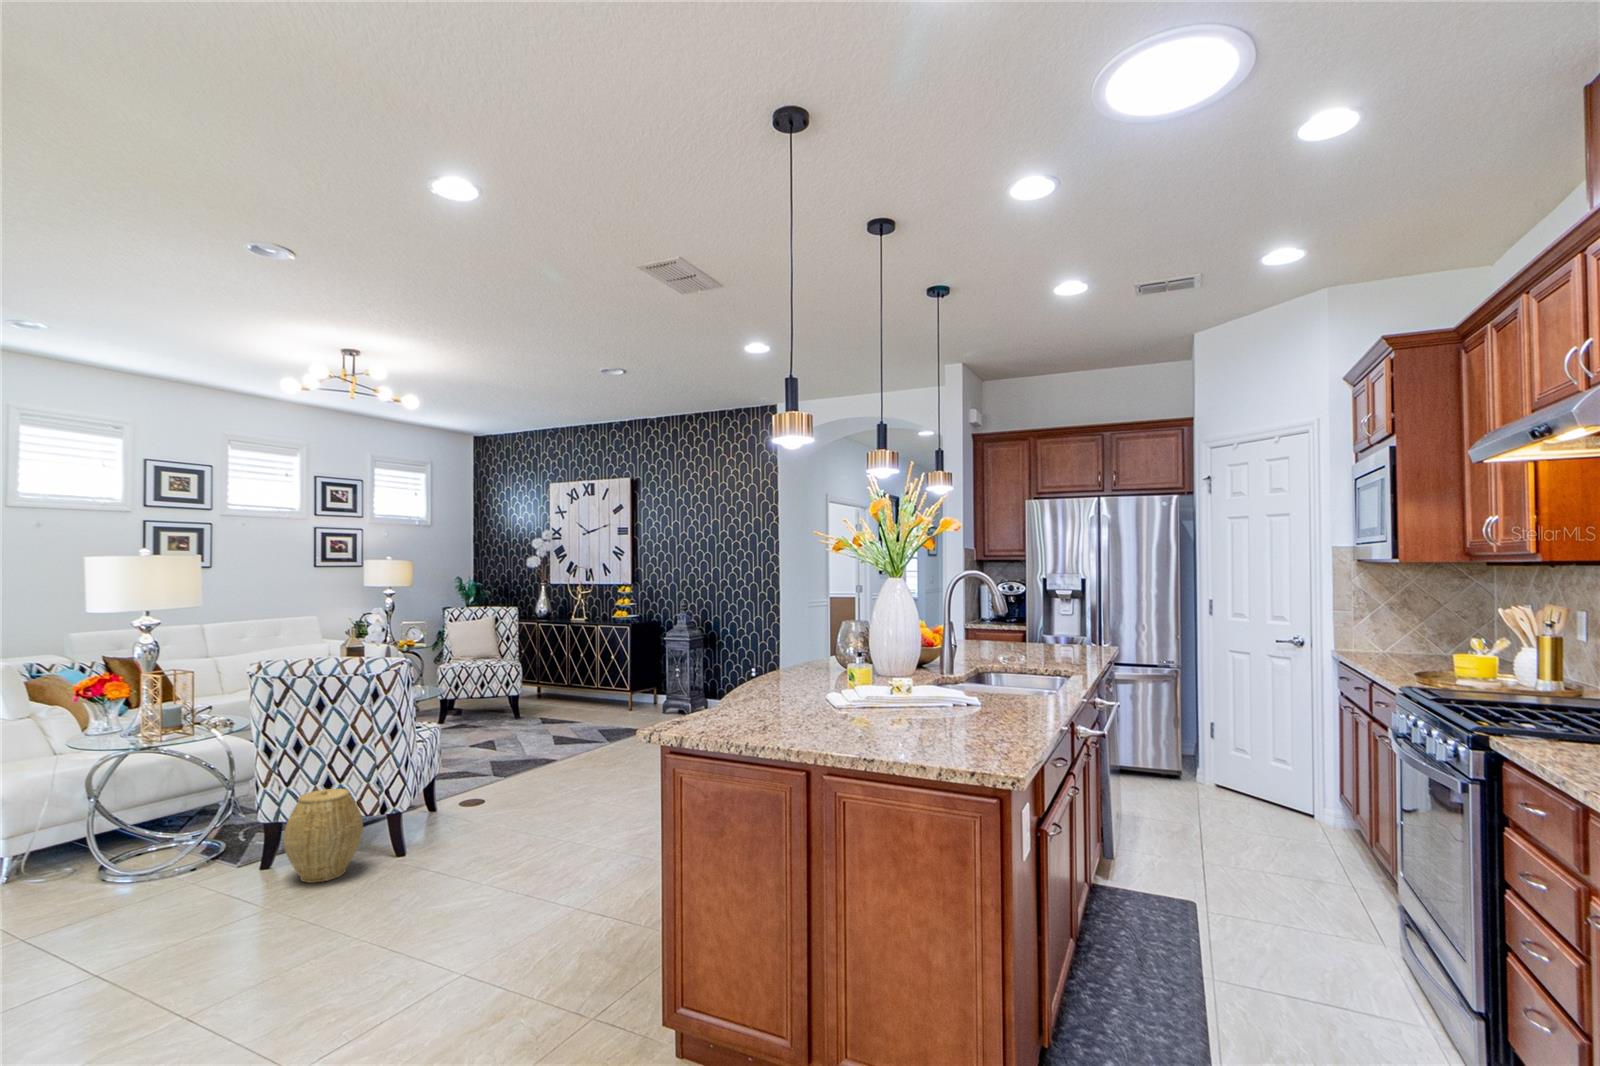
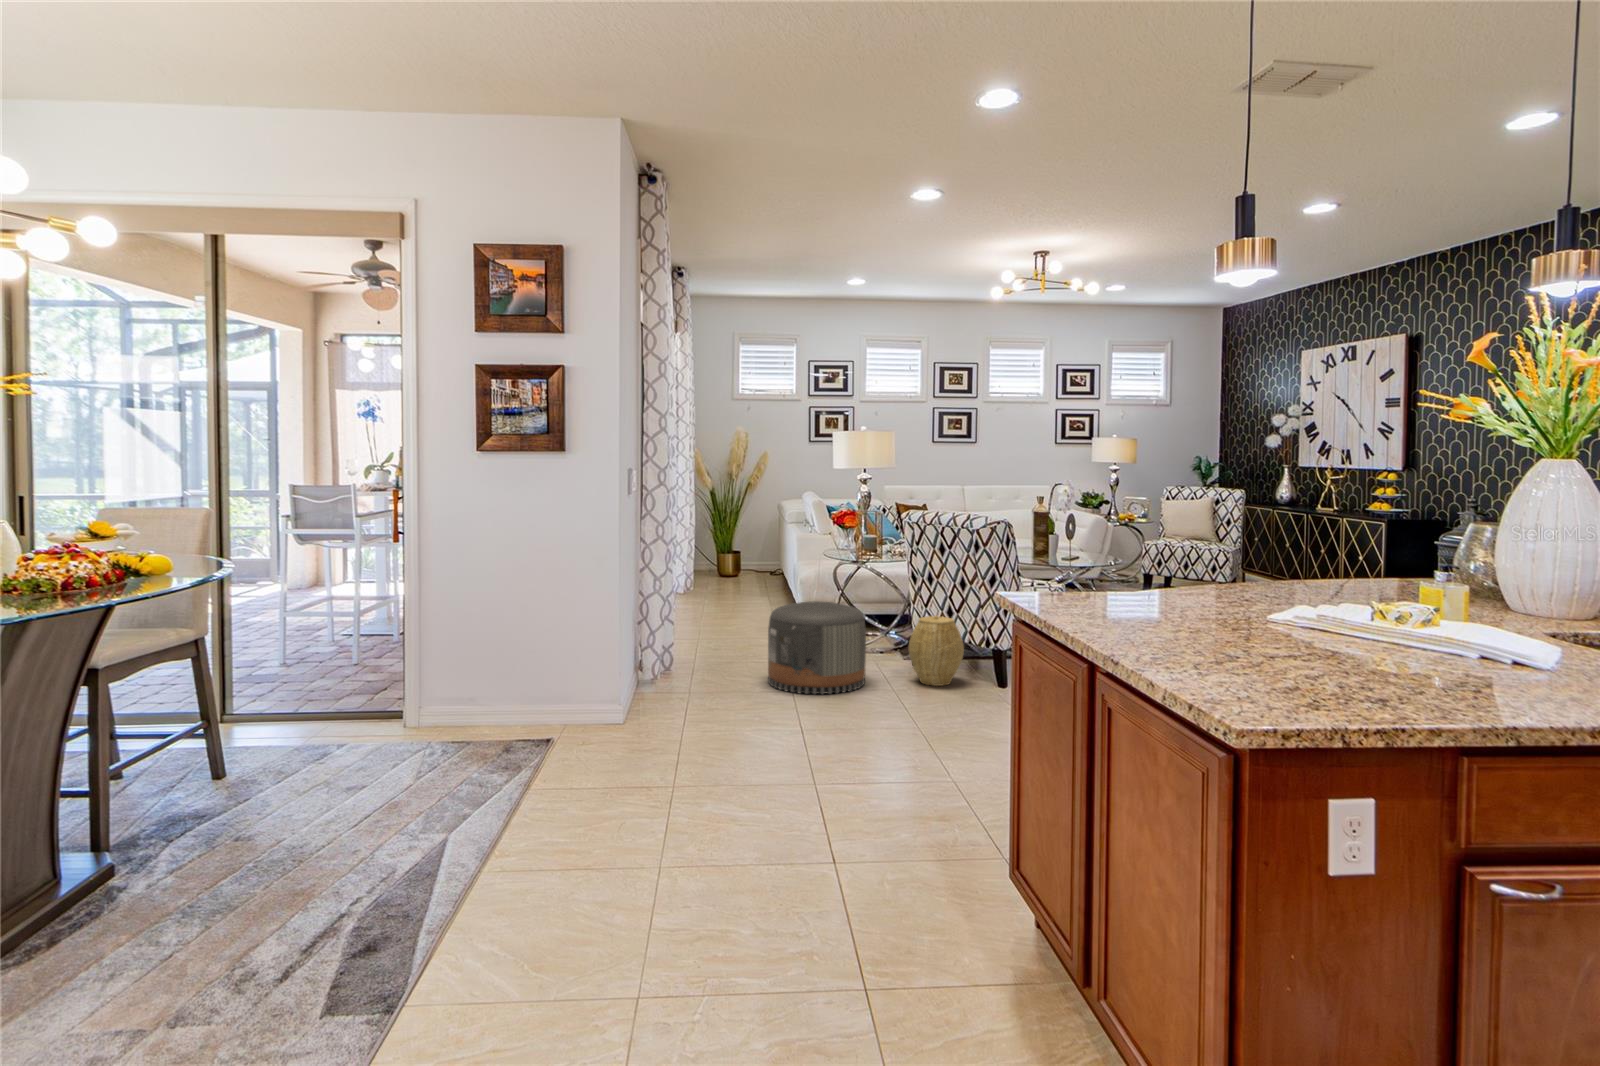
pouf: none [37,805,227,970] -> present [768,601,866,694]

